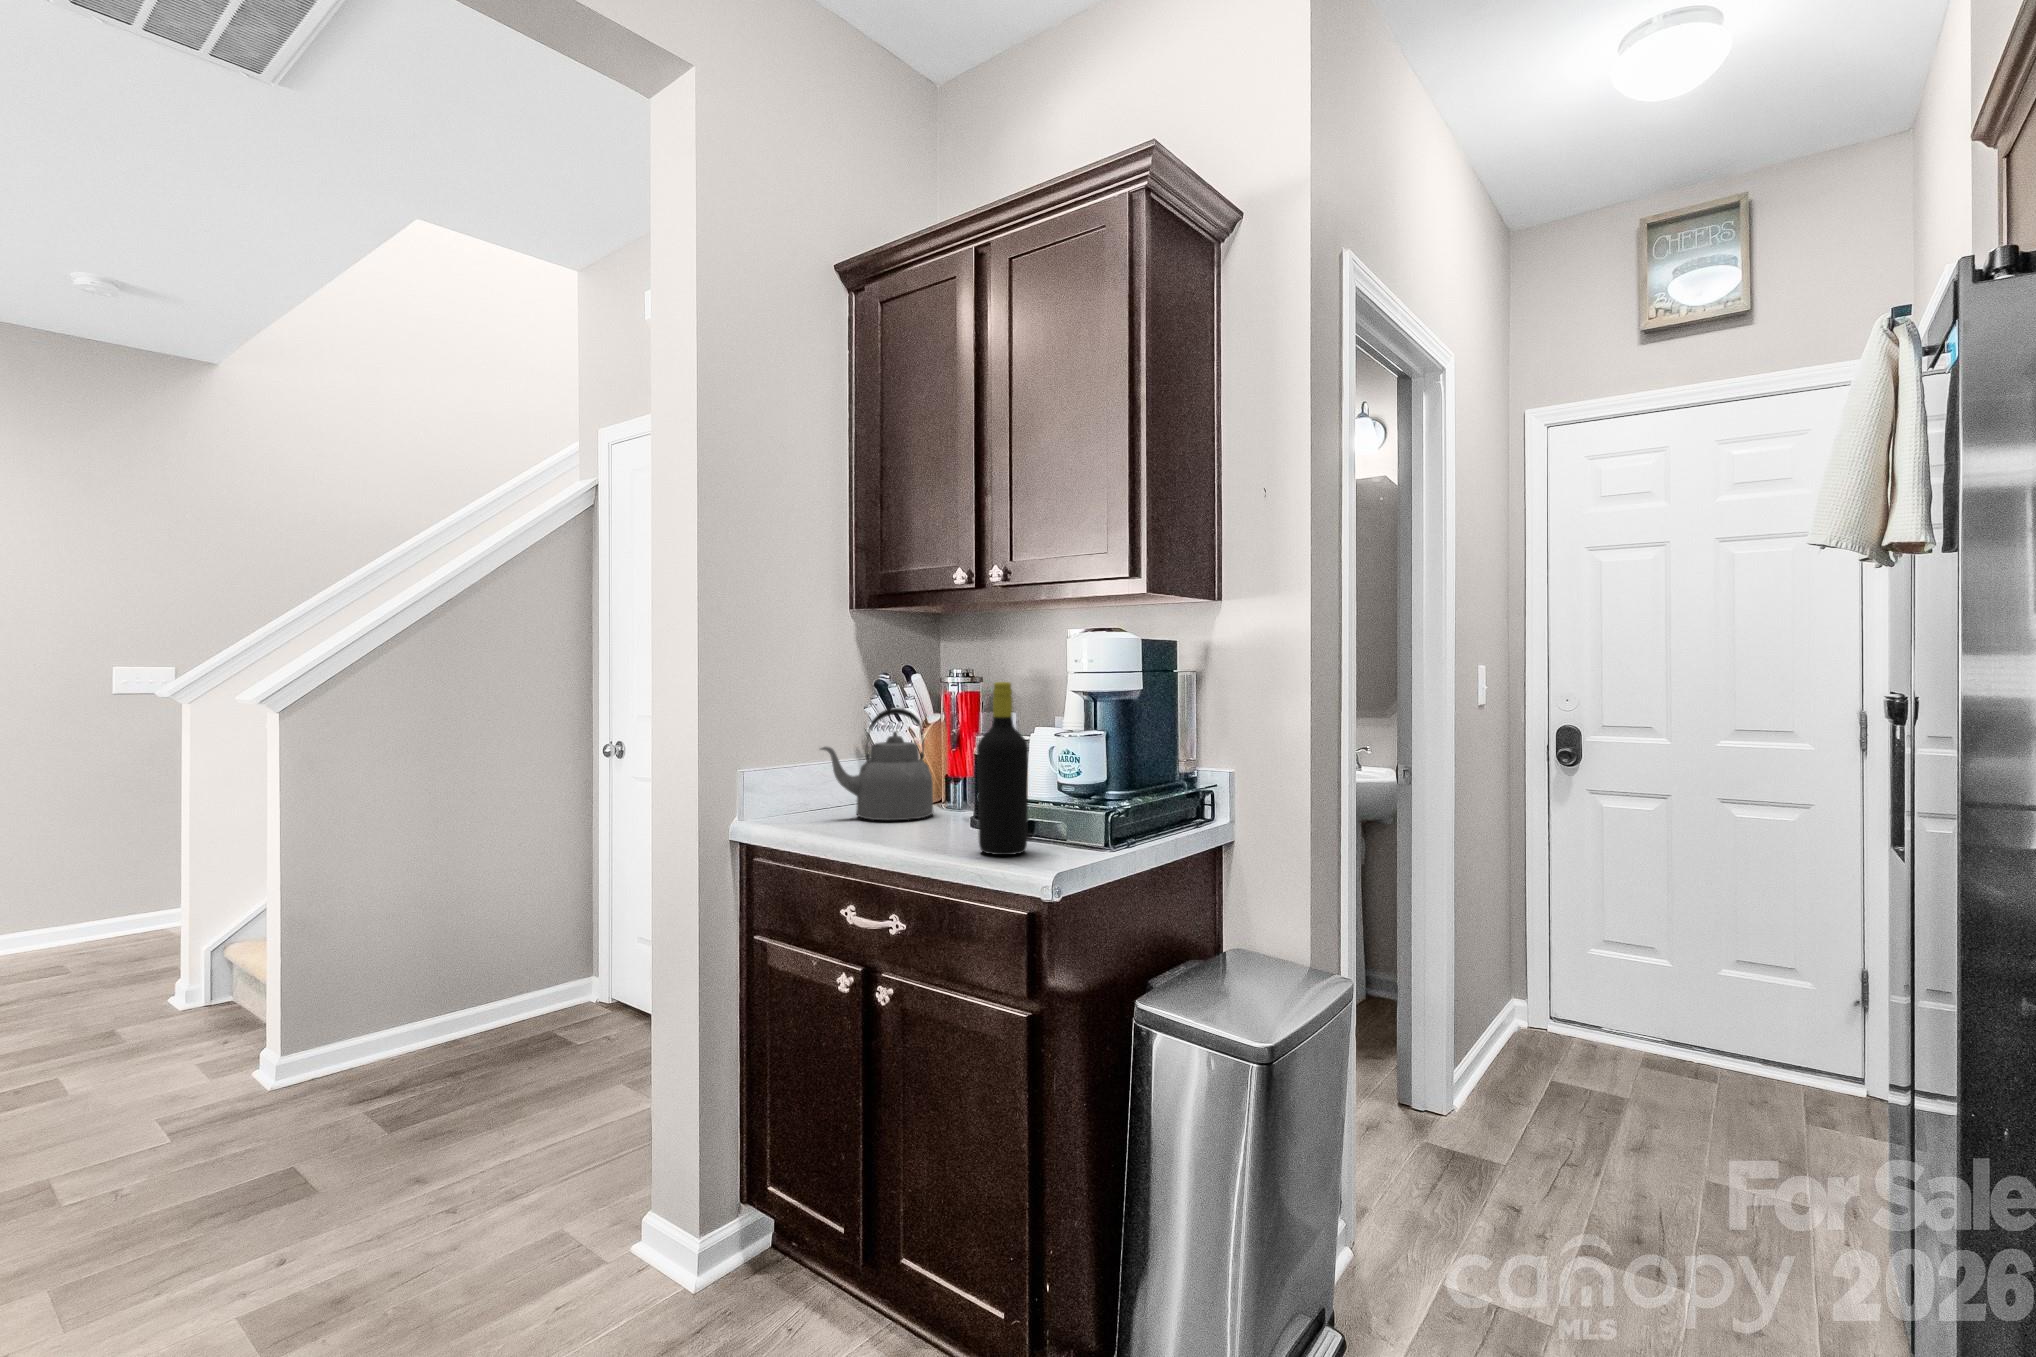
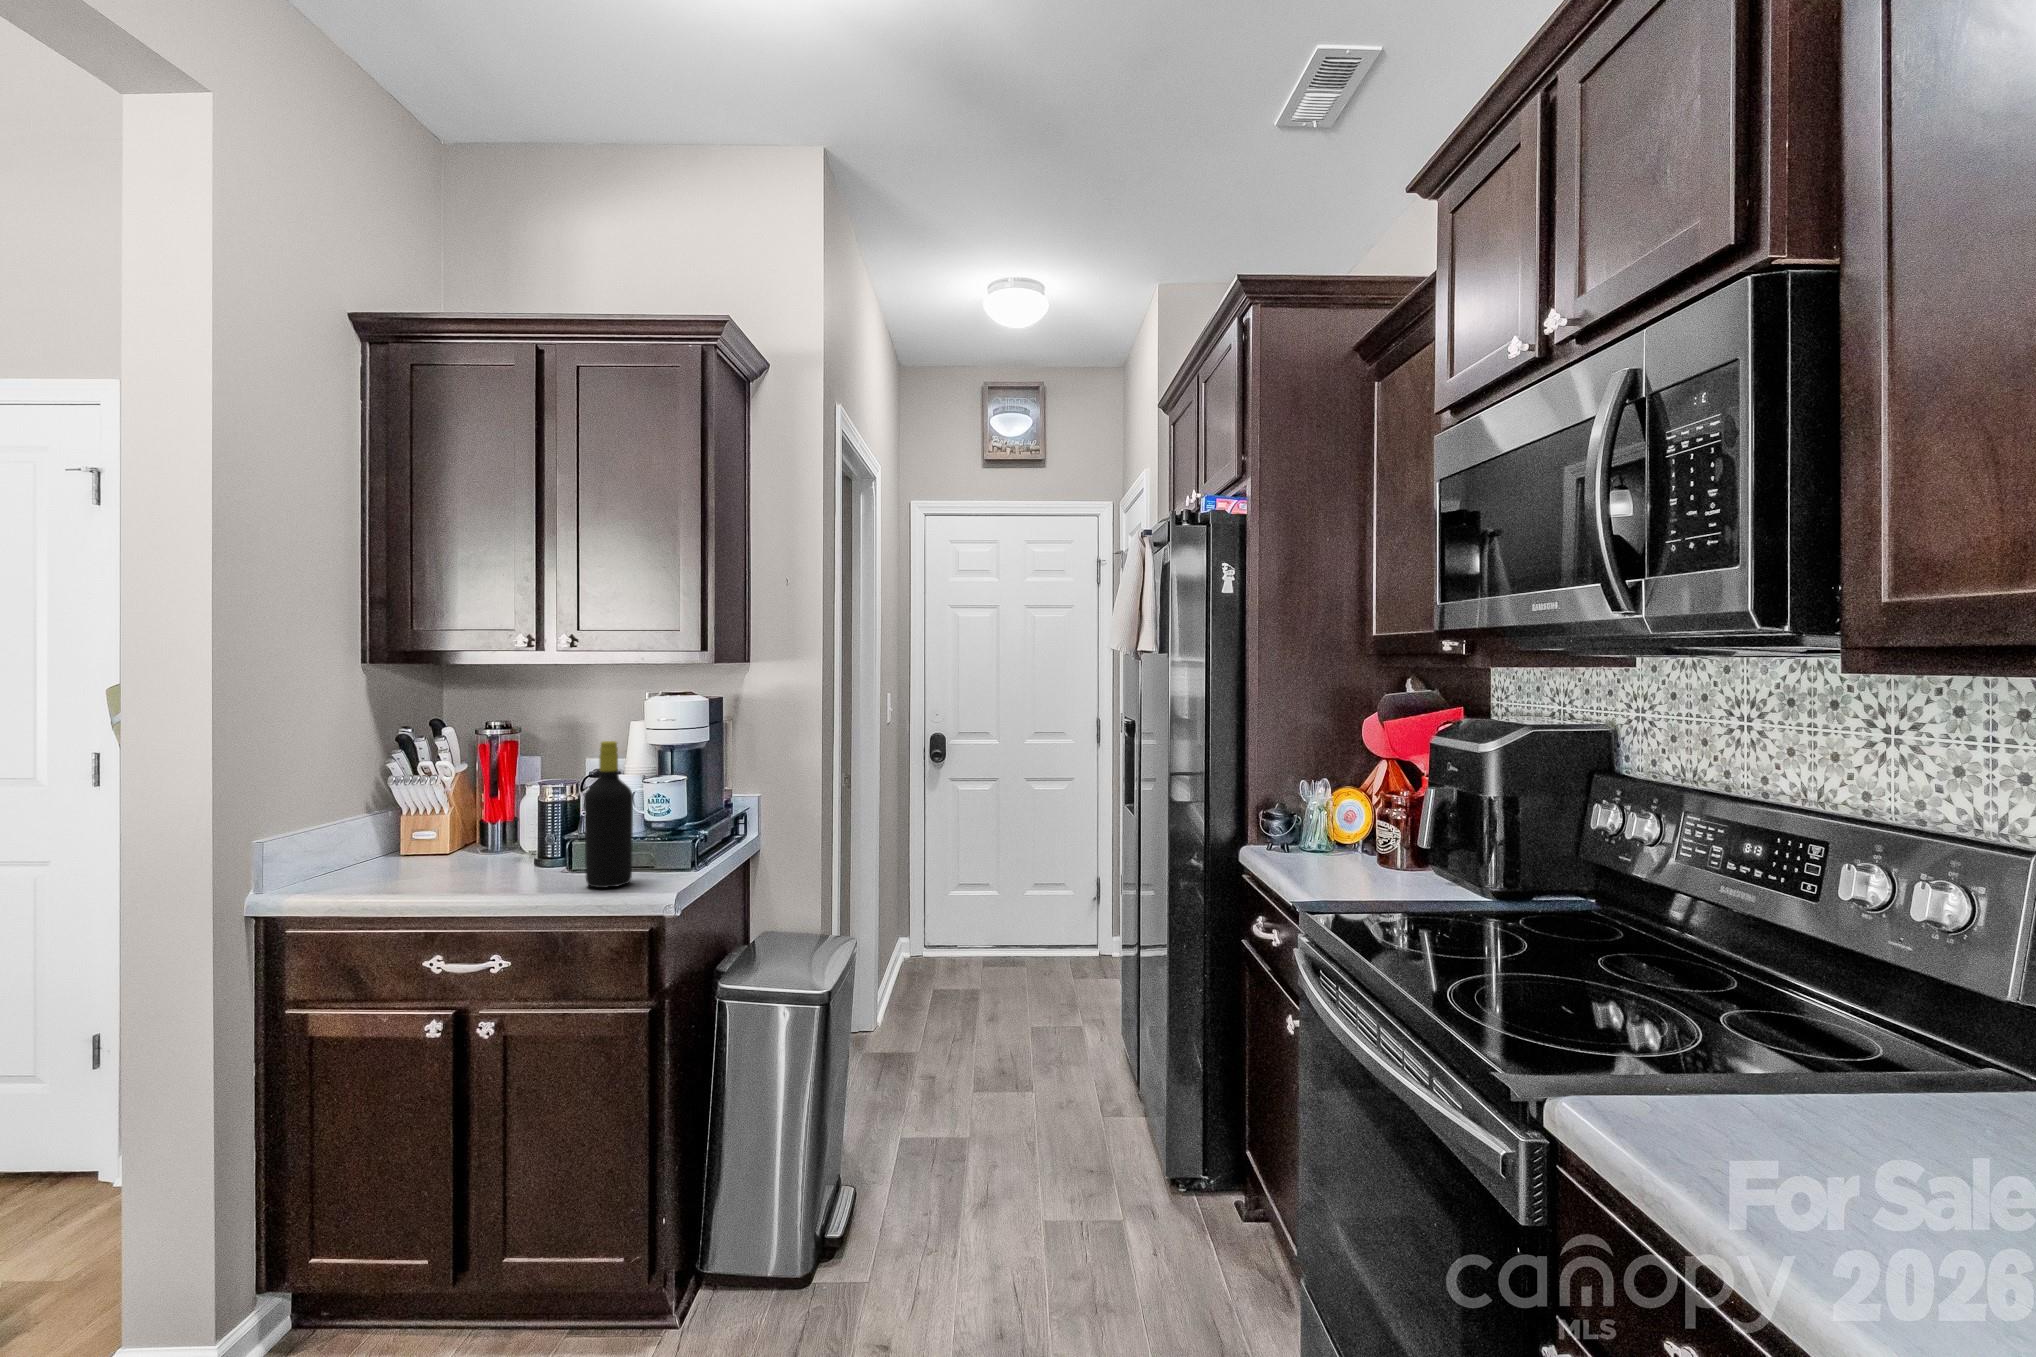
kettle: present [820,708,933,820] -> none [357,761,485,872]

